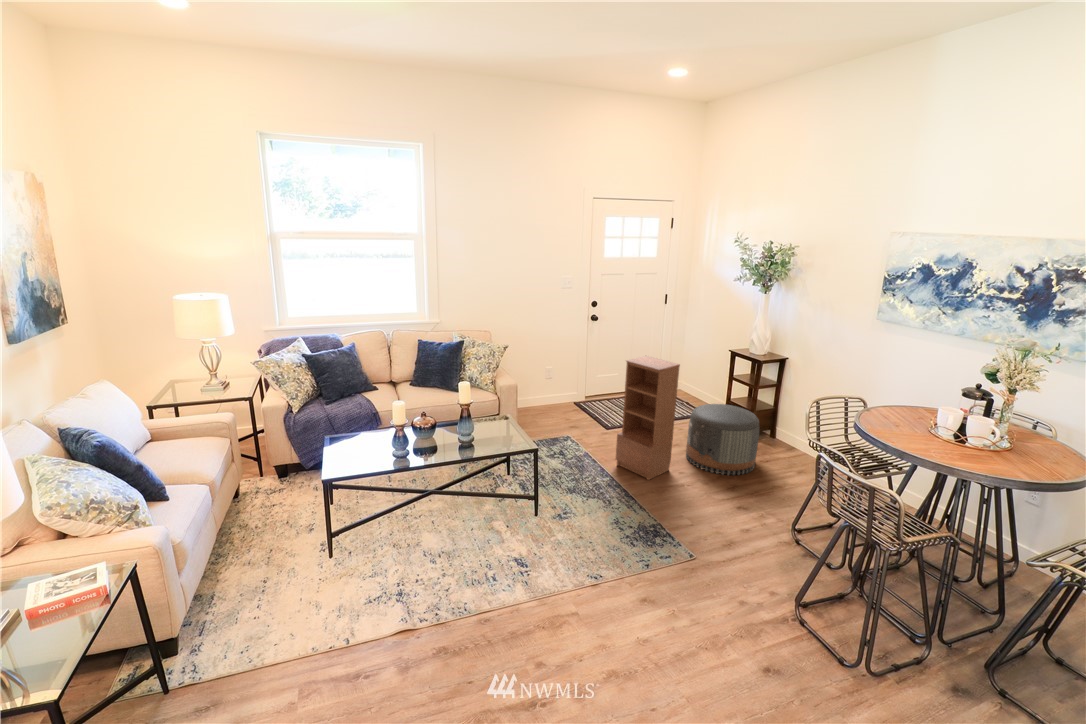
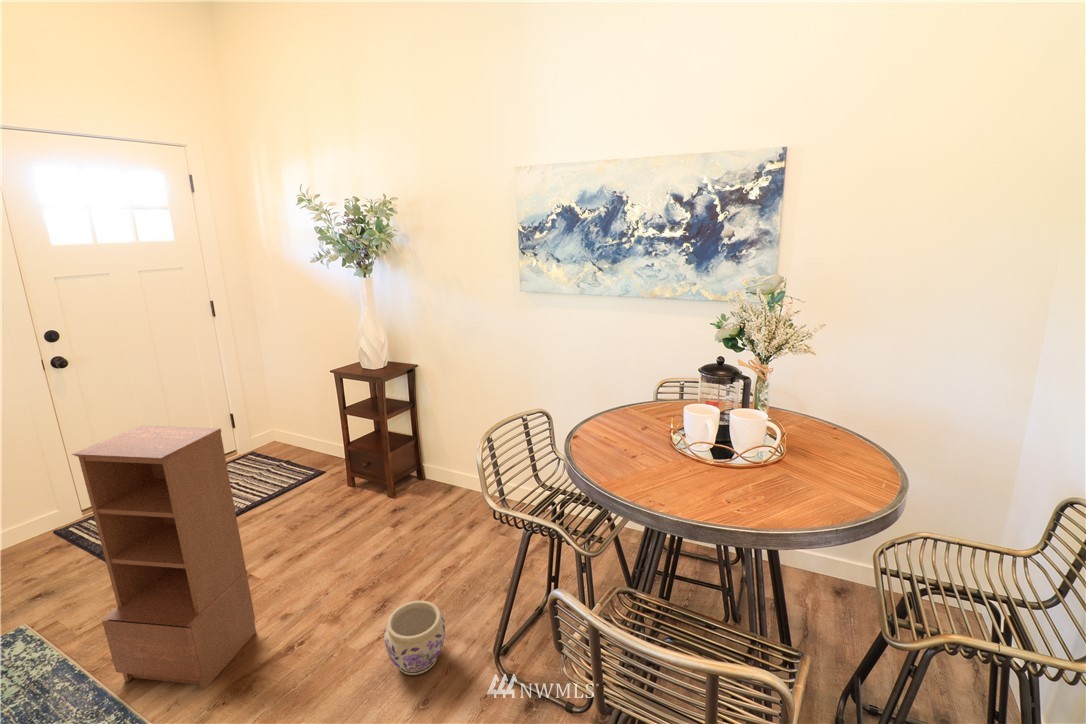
pouf: present [686,404,759,475] -> none [281,461,409,597]
planter: none [734,479,768,515] -> present [384,601,445,676]

